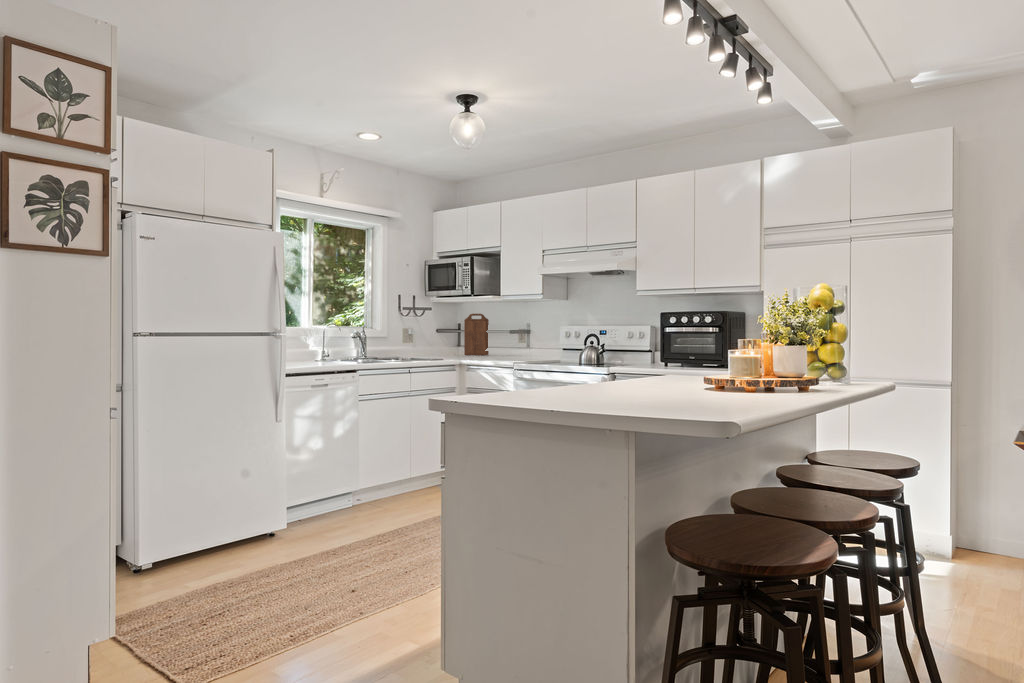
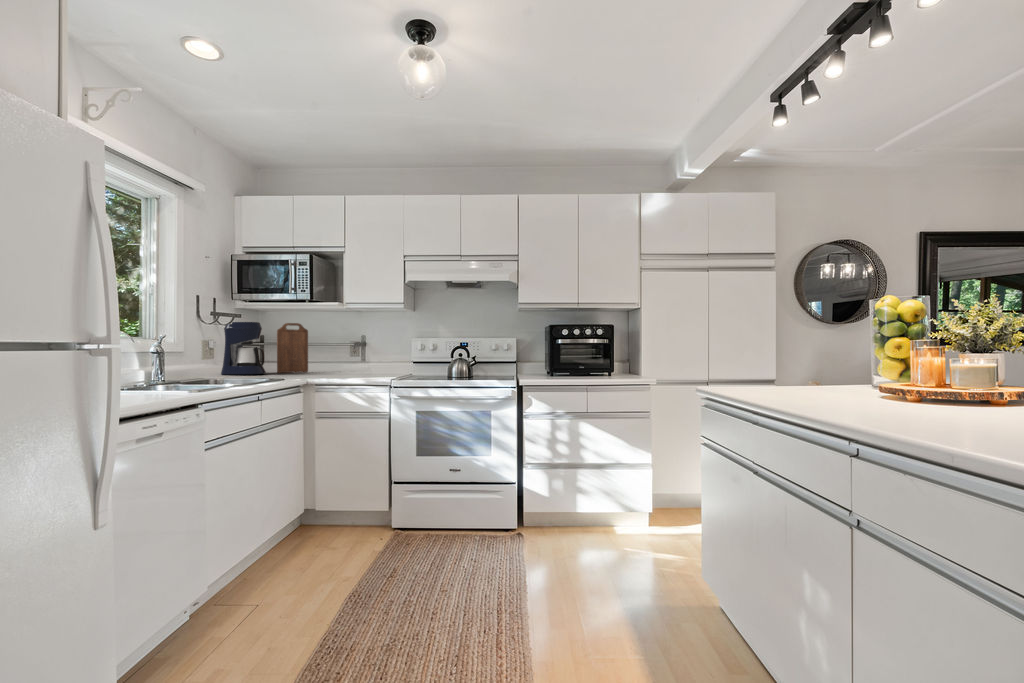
coffee maker: none [421,314,453,355] -> present [221,322,266,375]

